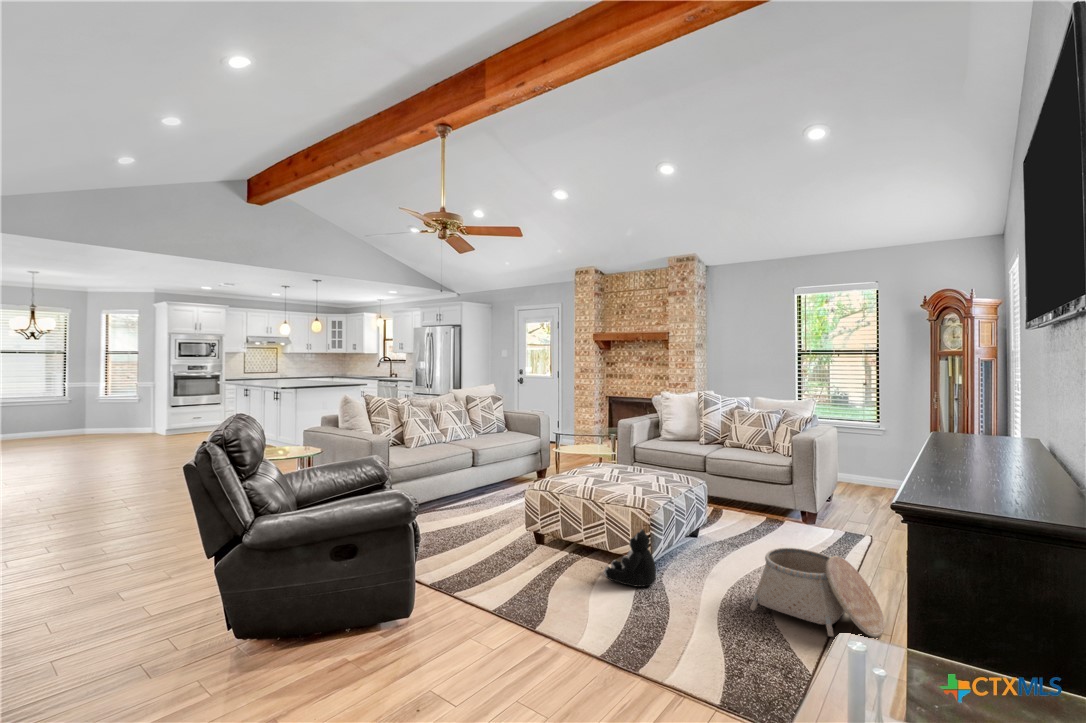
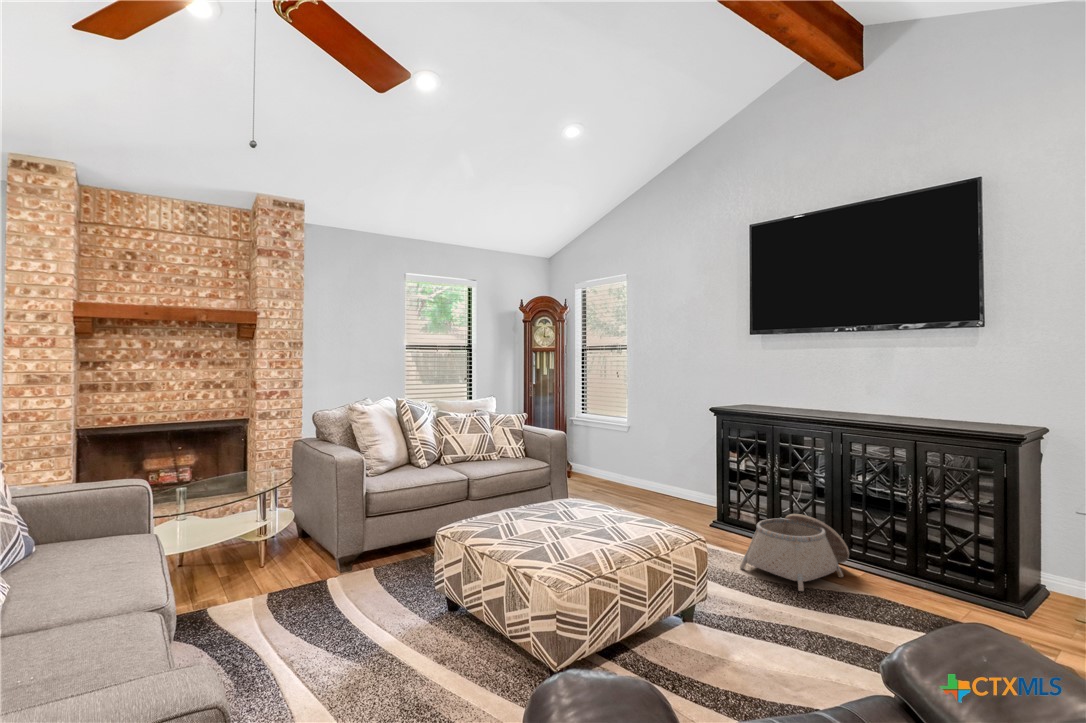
plush toy: present [603,529,656,587] -> none [703,561,767,648]

